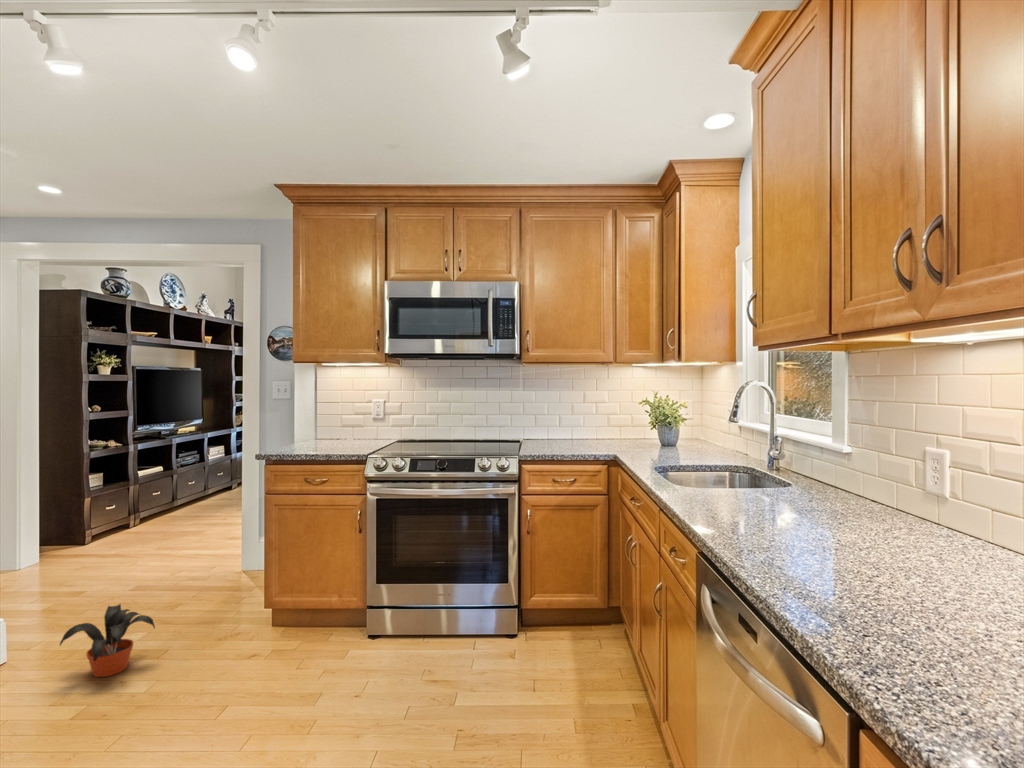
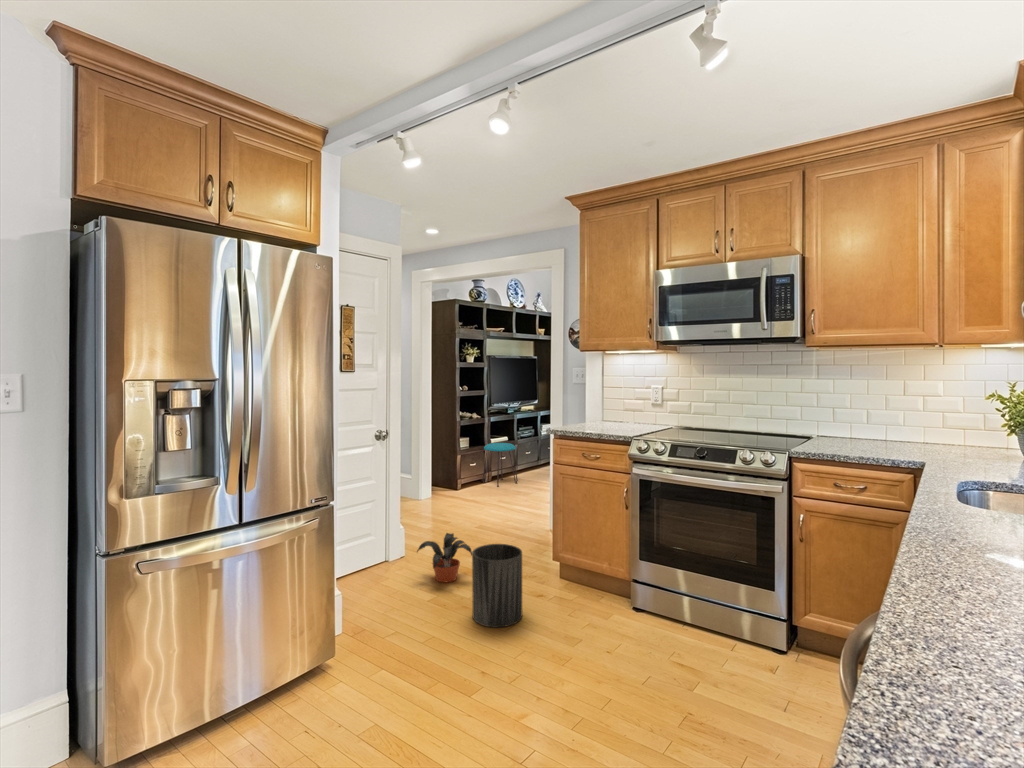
stool: none [127,476,181,533] -> present [483,443,518,487]
trash can: none [171,601,244,716] -> present [472,544,522,627]

